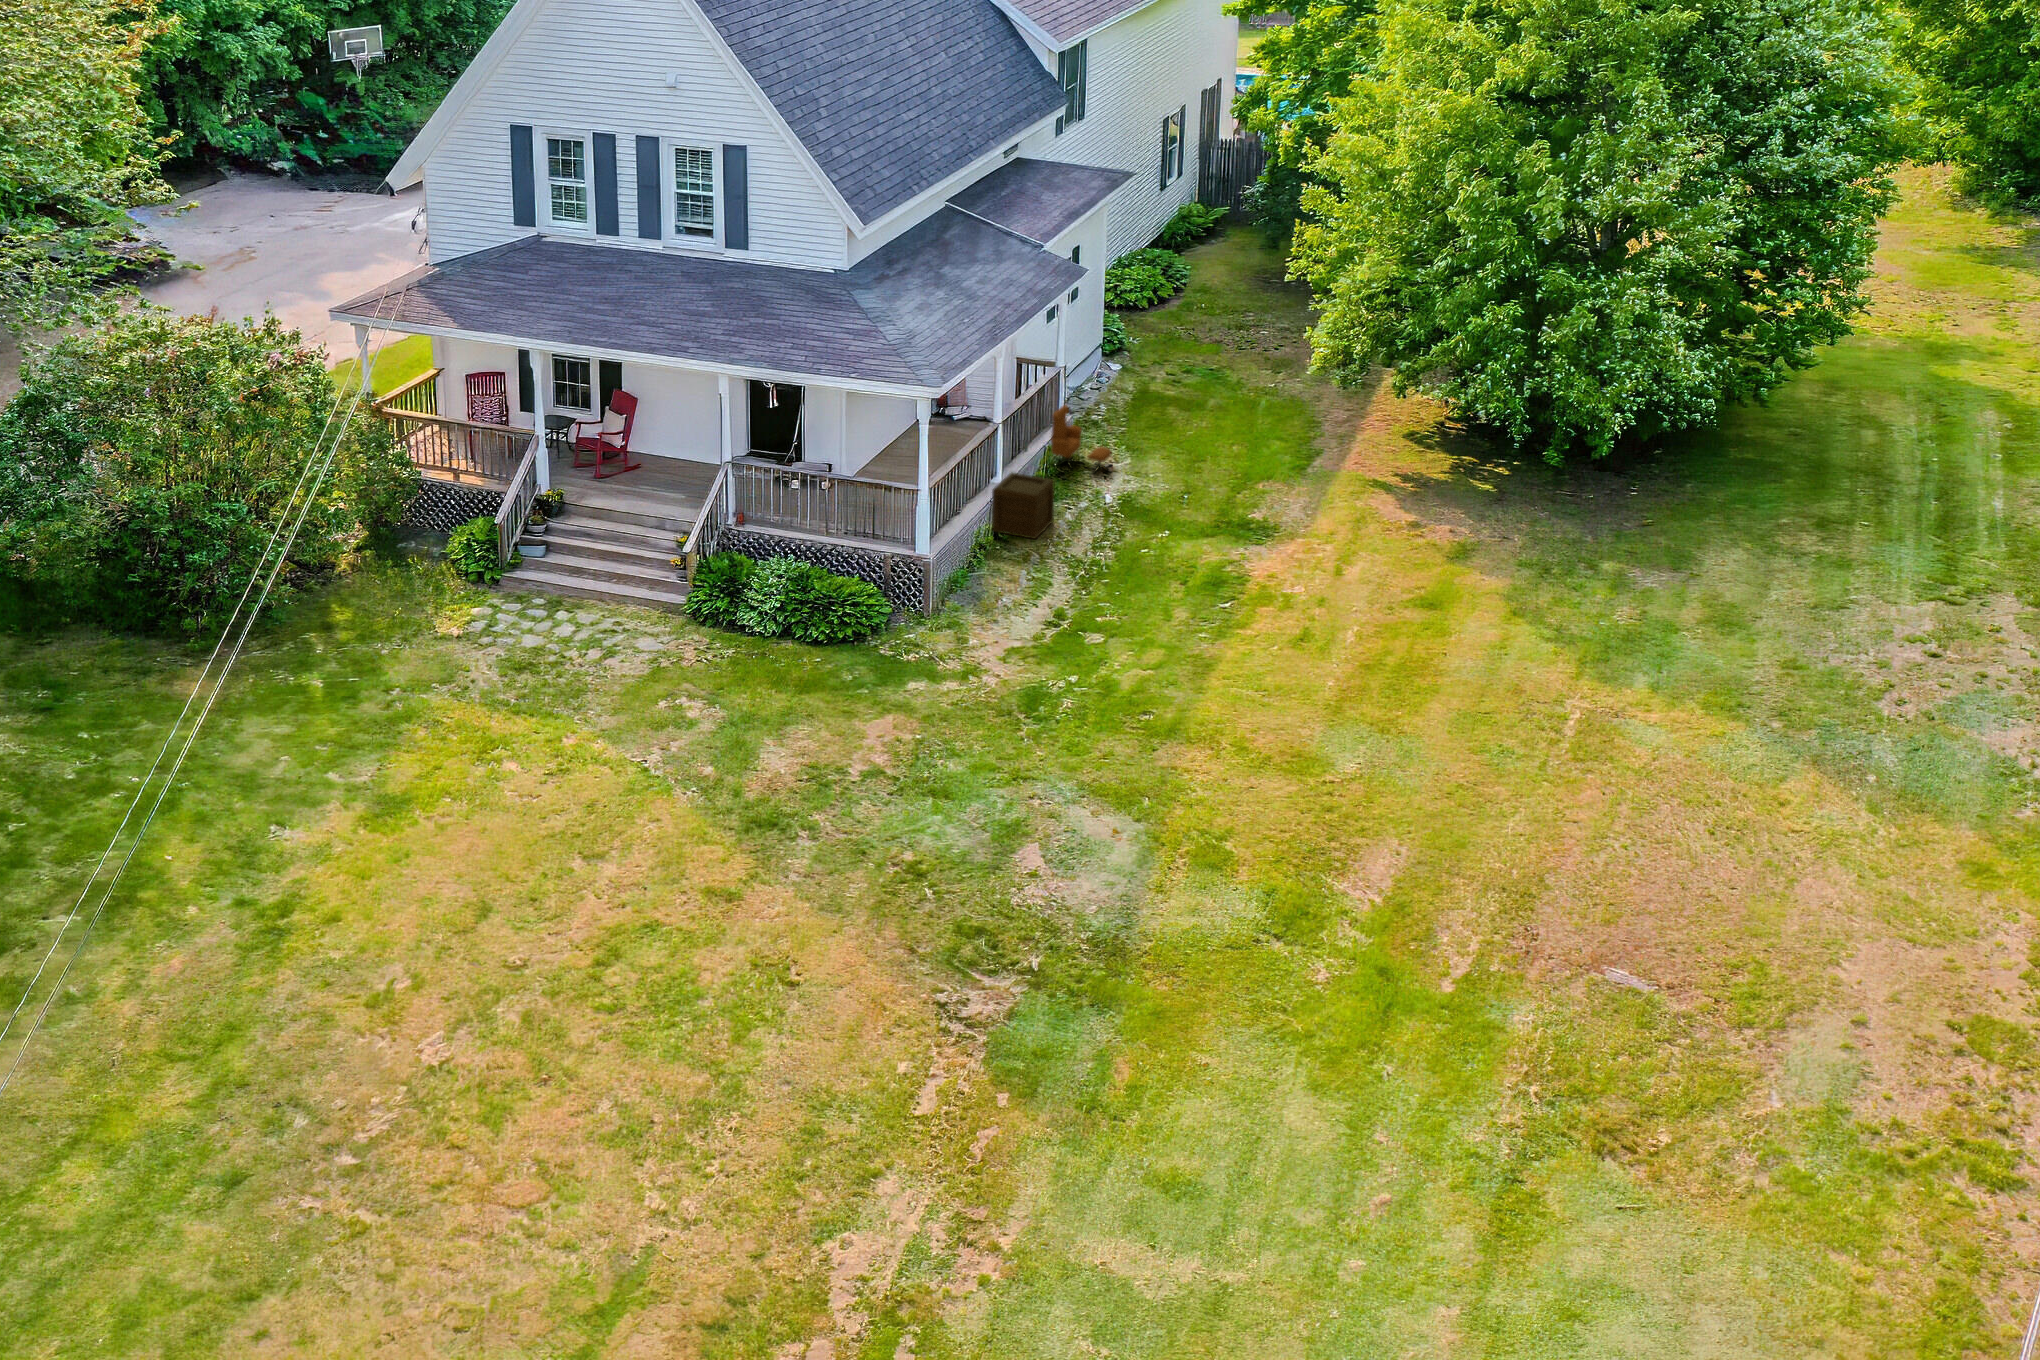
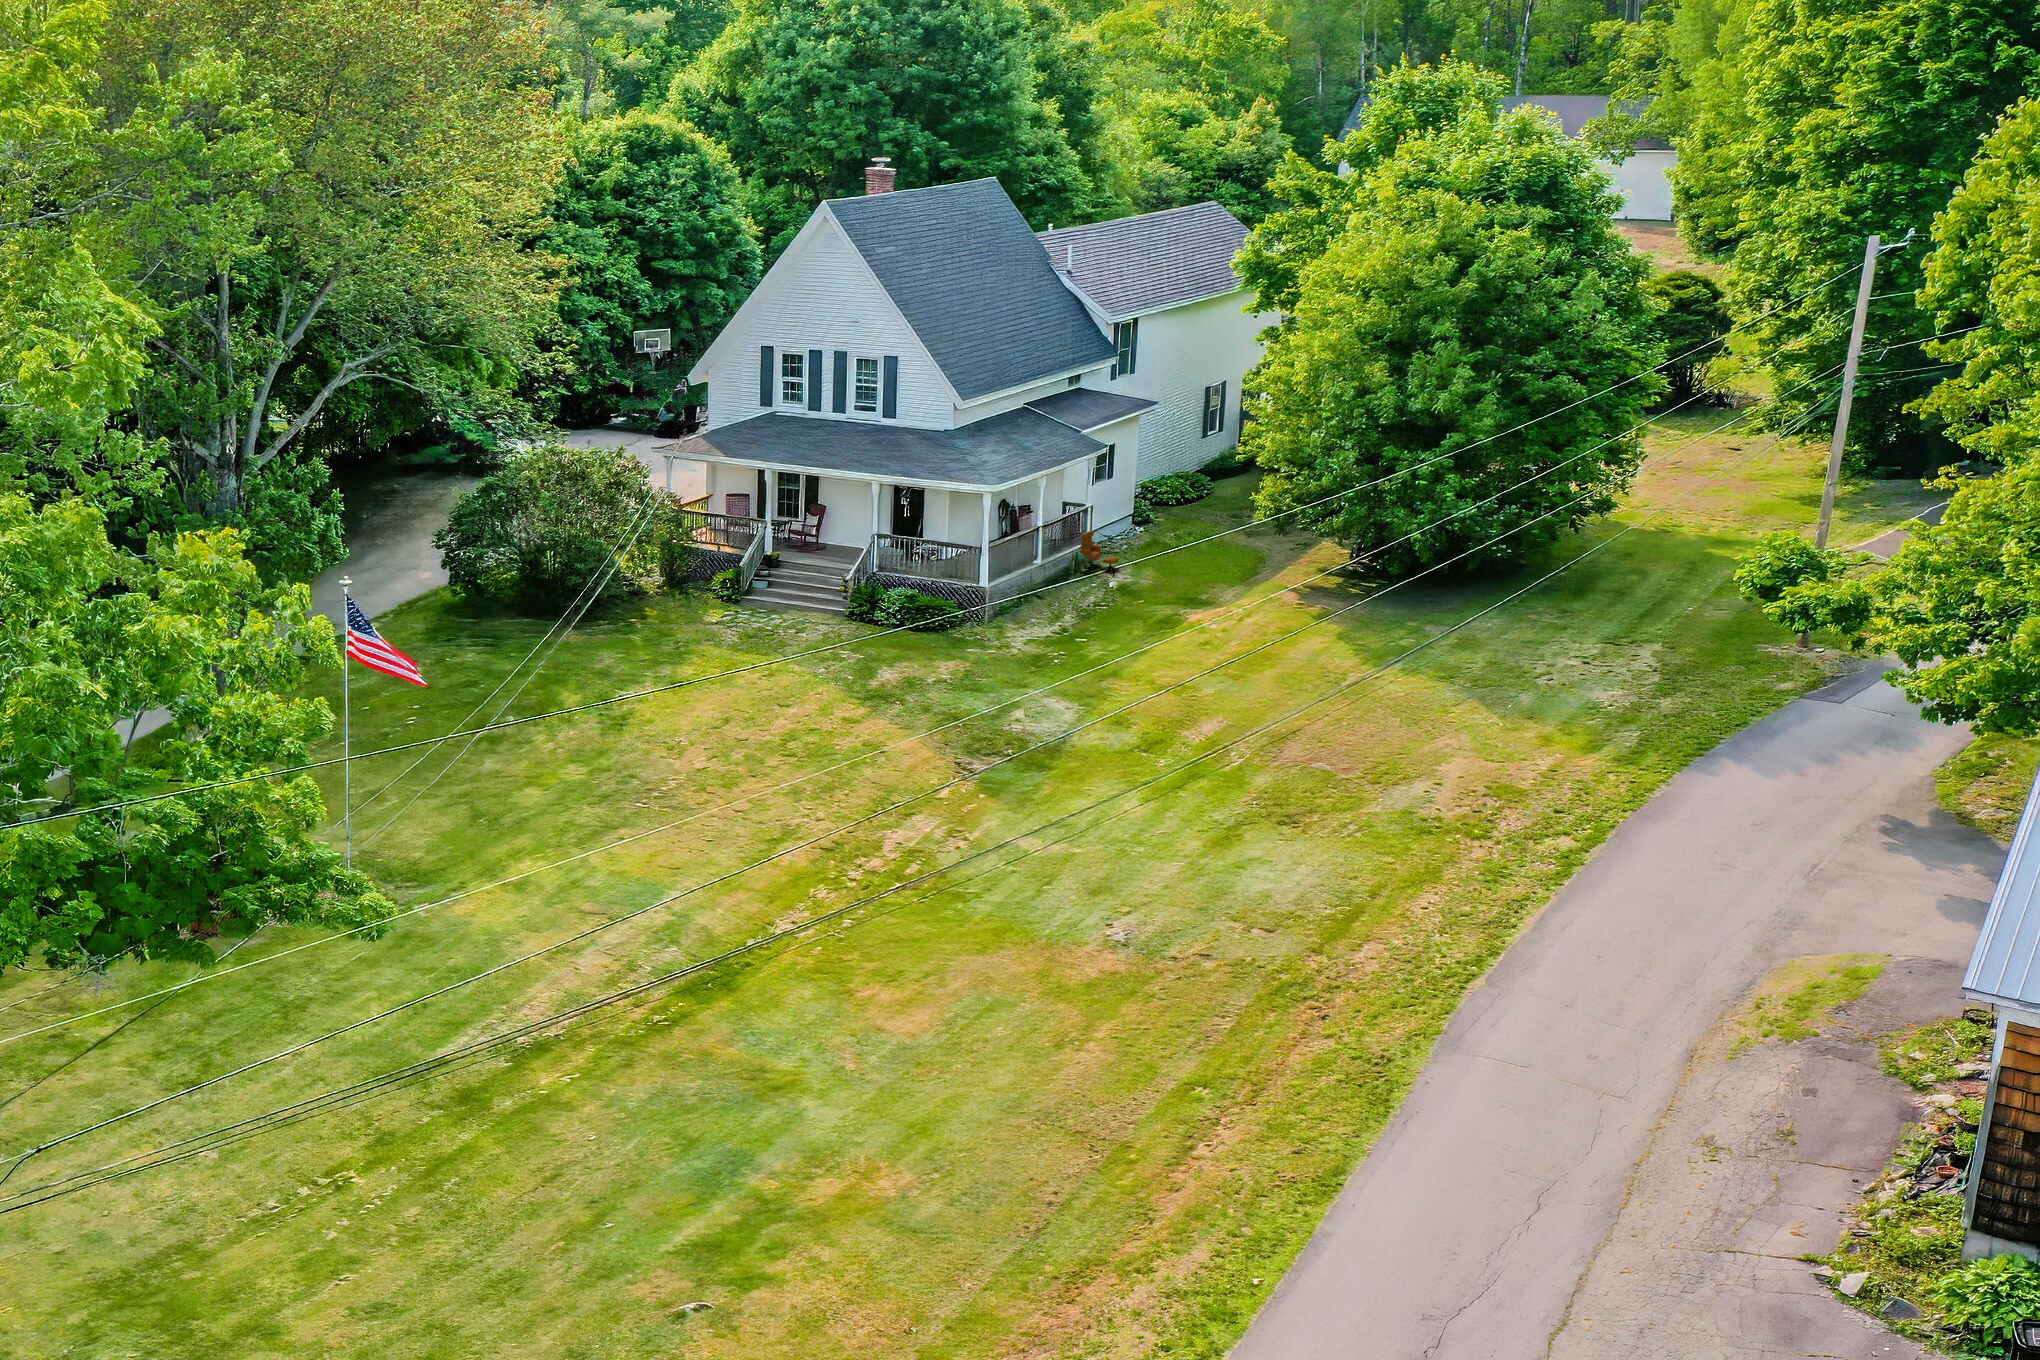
wooden crate: present [992,473,1054,539] -> none [1033,558,1074,594]

